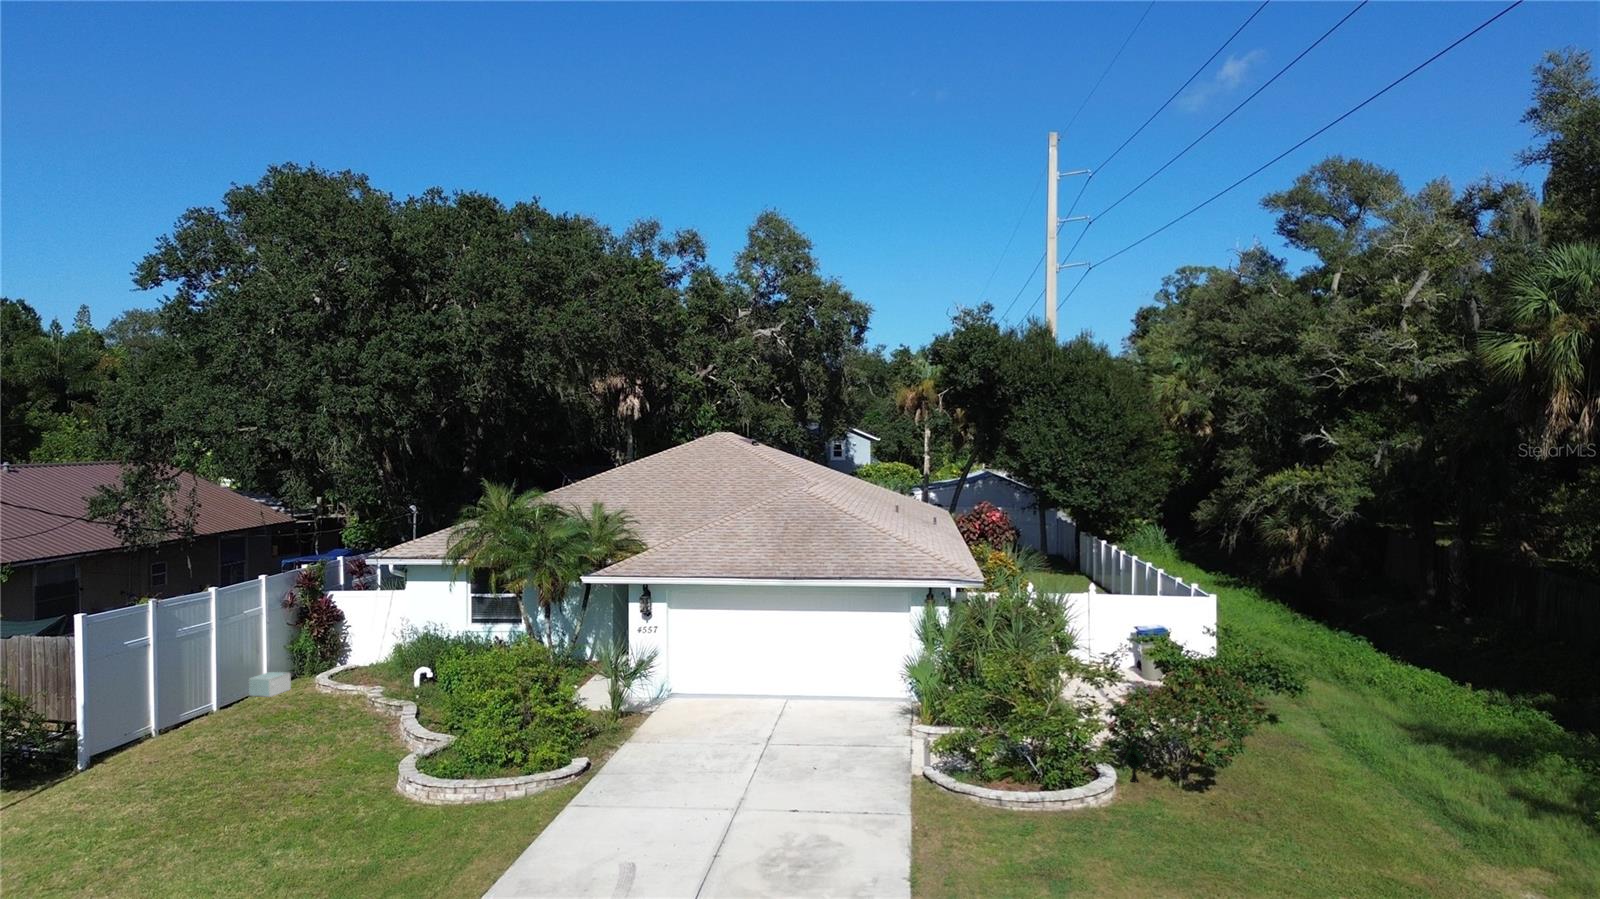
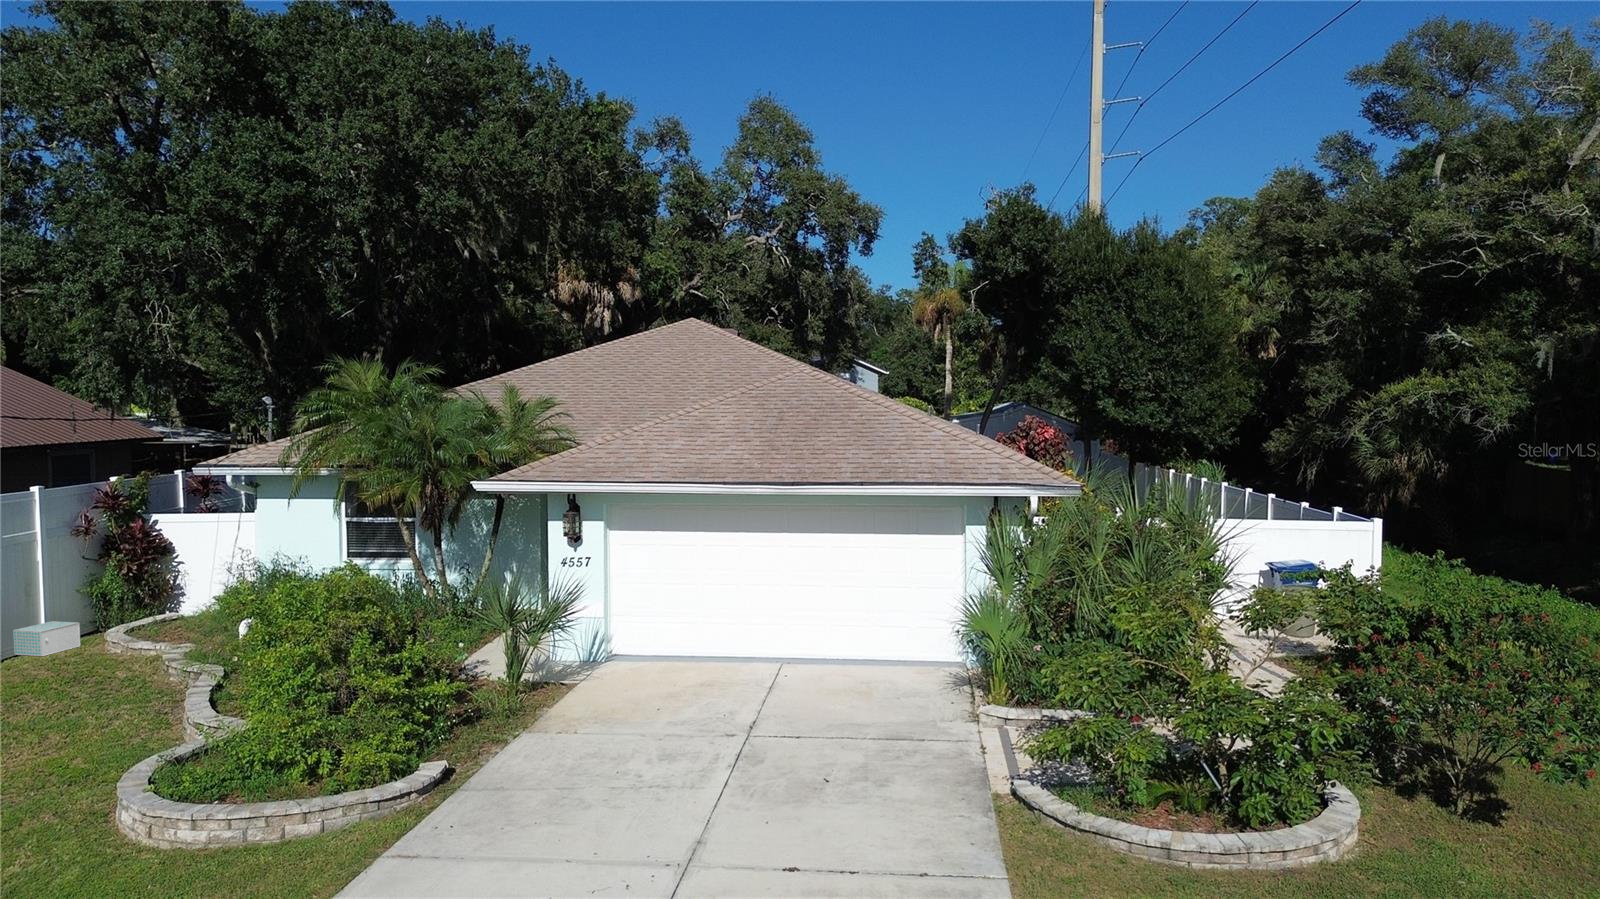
decorative plant: present [1124,739,1144,782] -> none [1370,733,1410,812]

